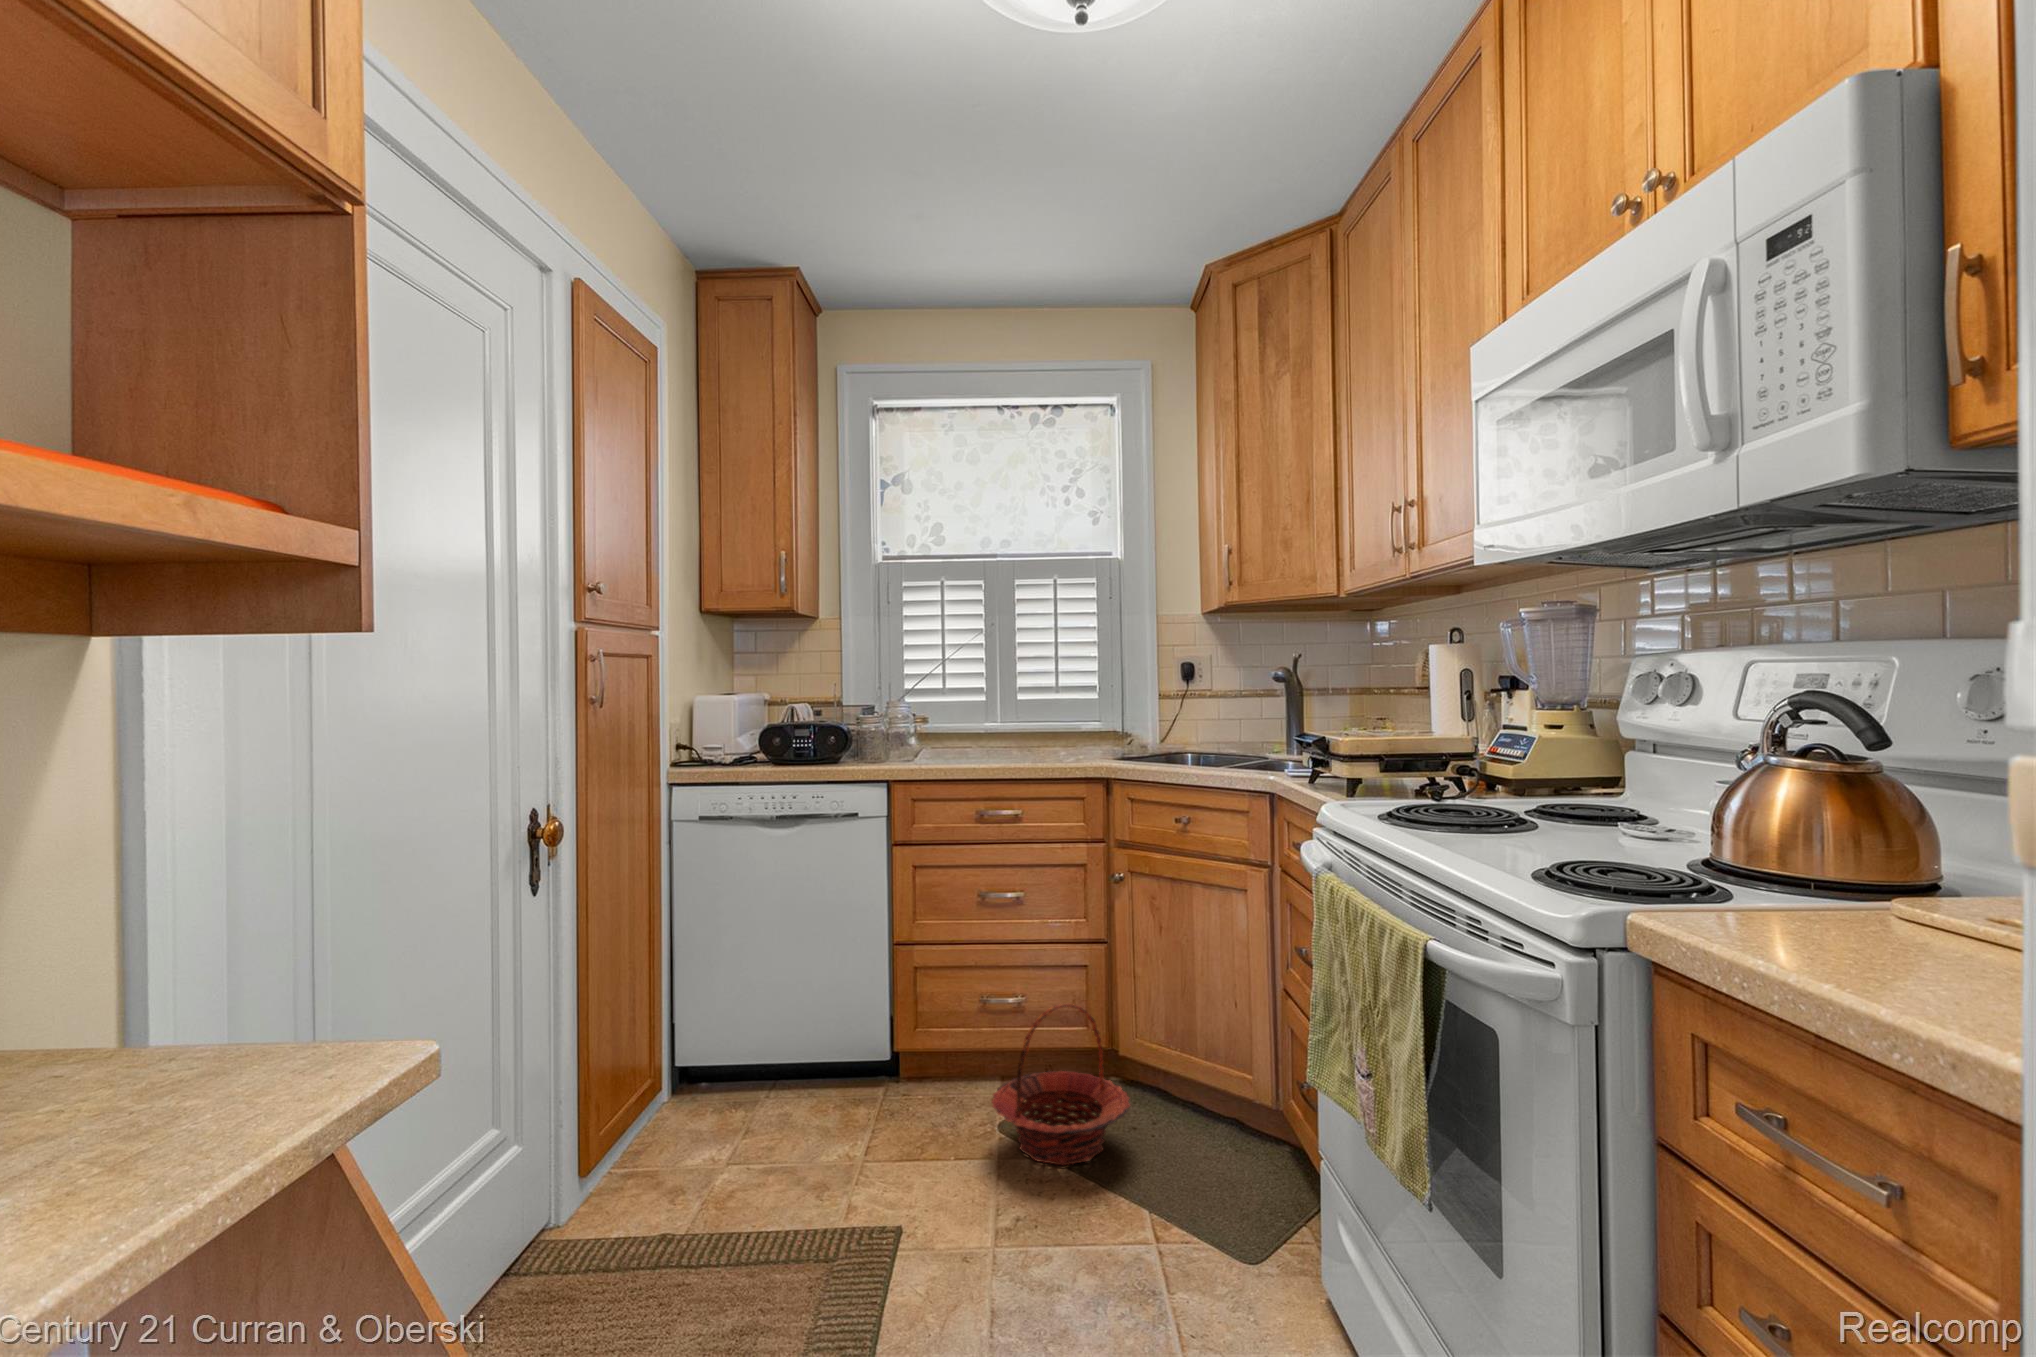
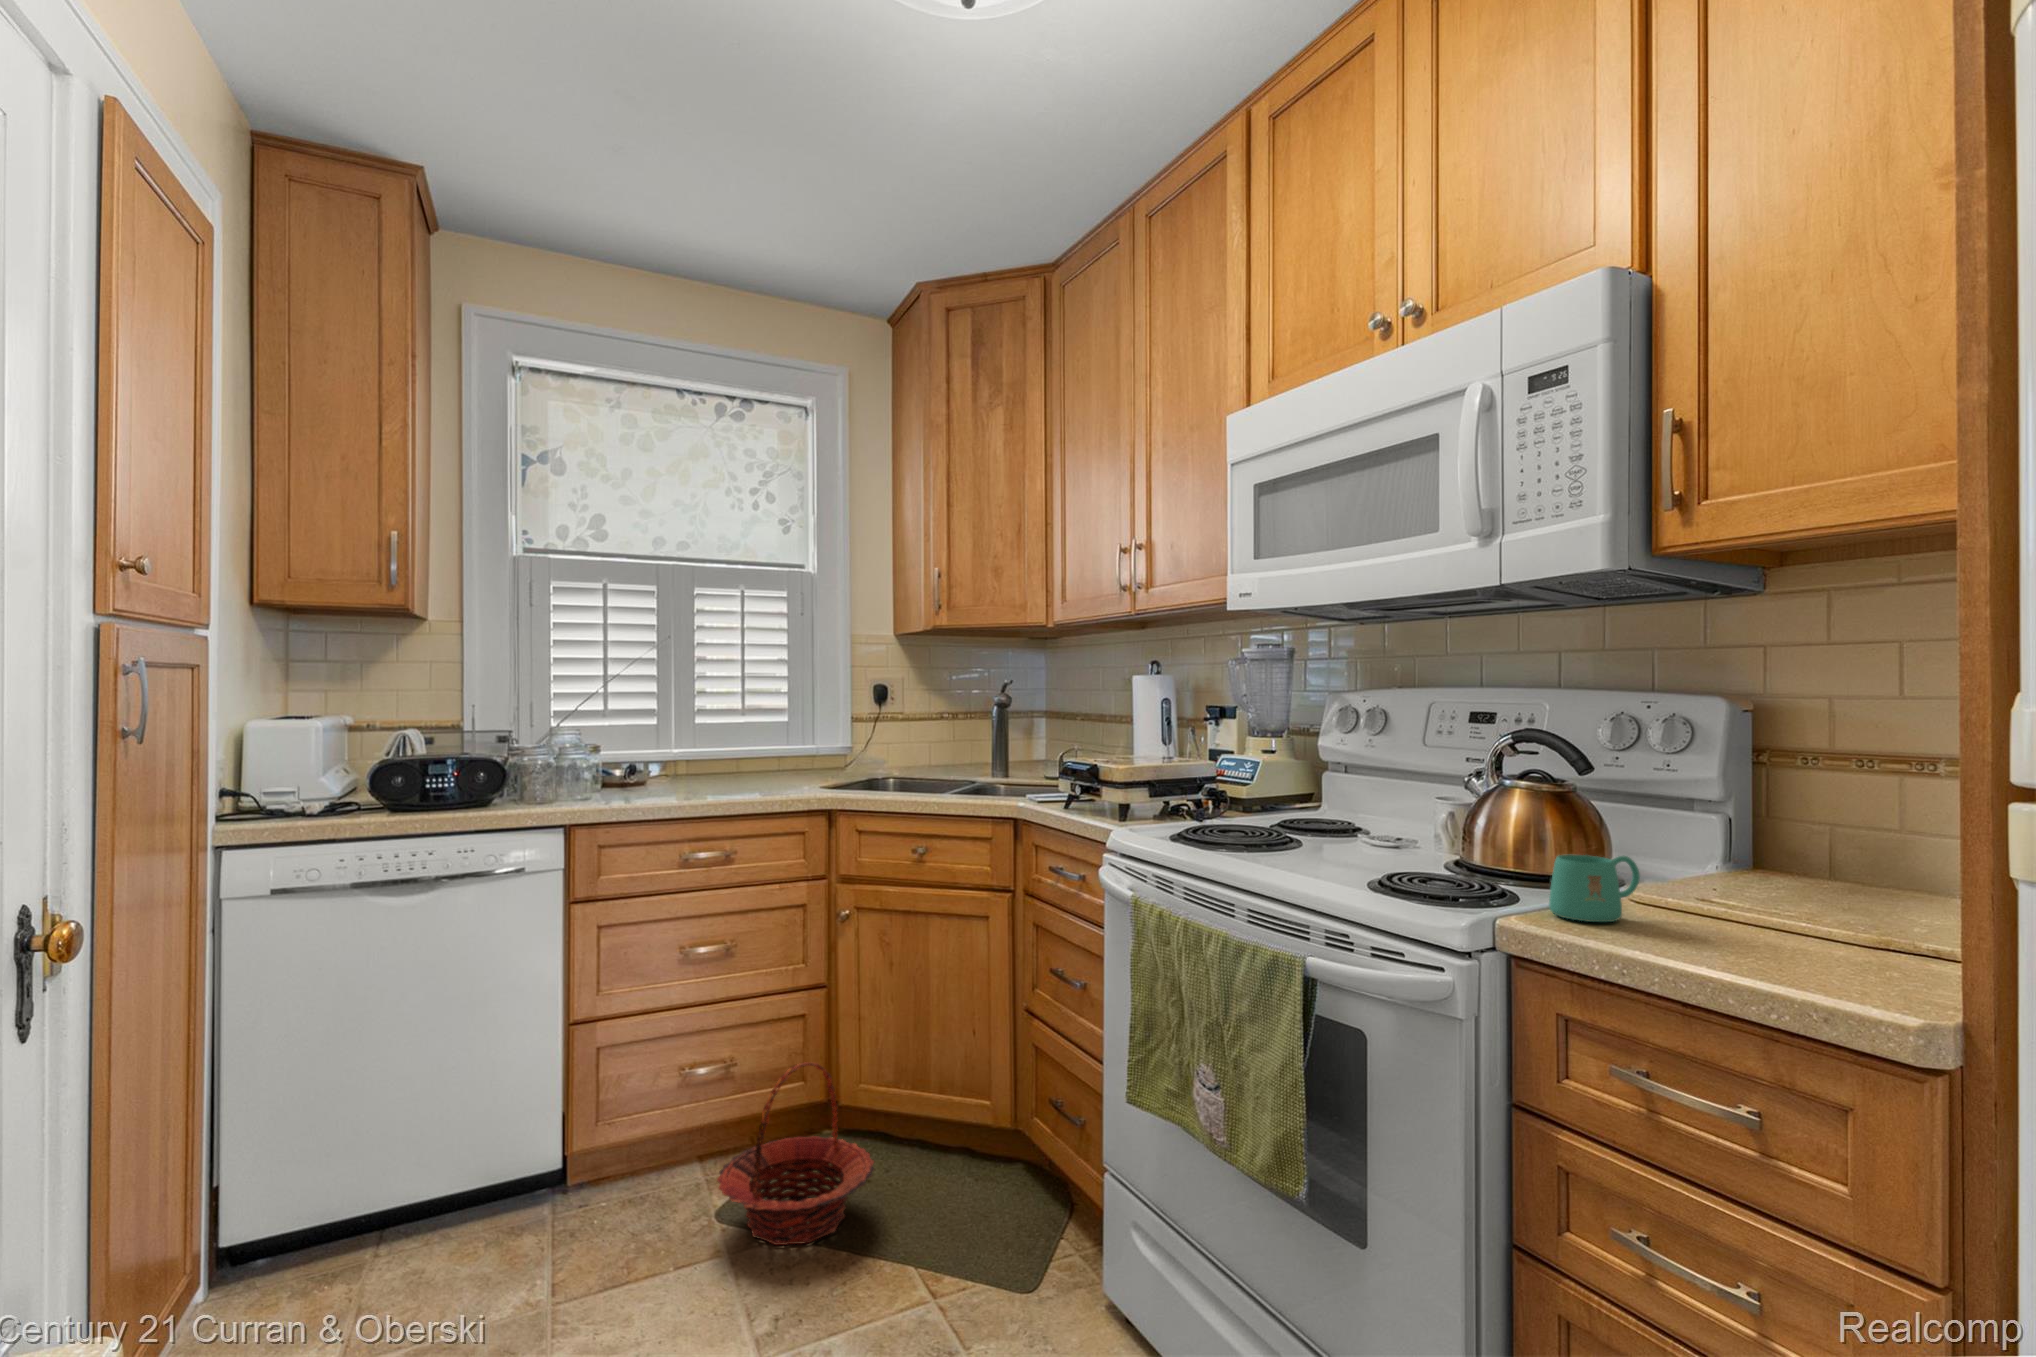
mug: none [1718,844,1866,932] -> present [1549,855,1640,922]

